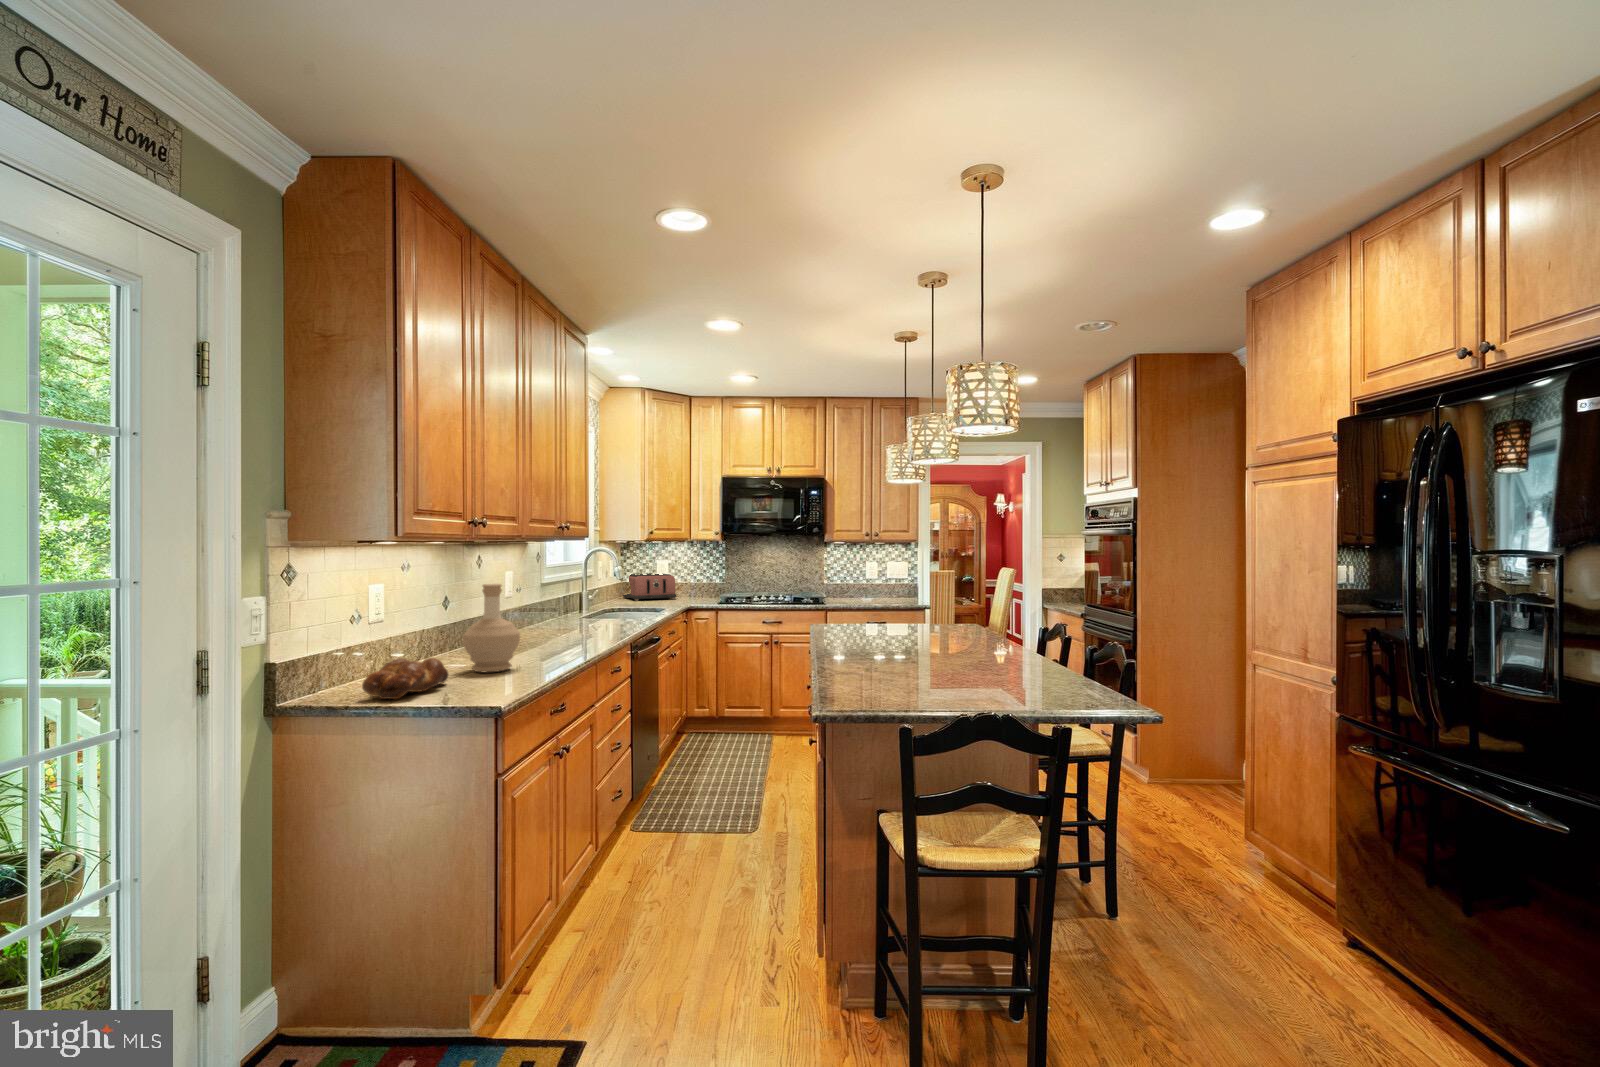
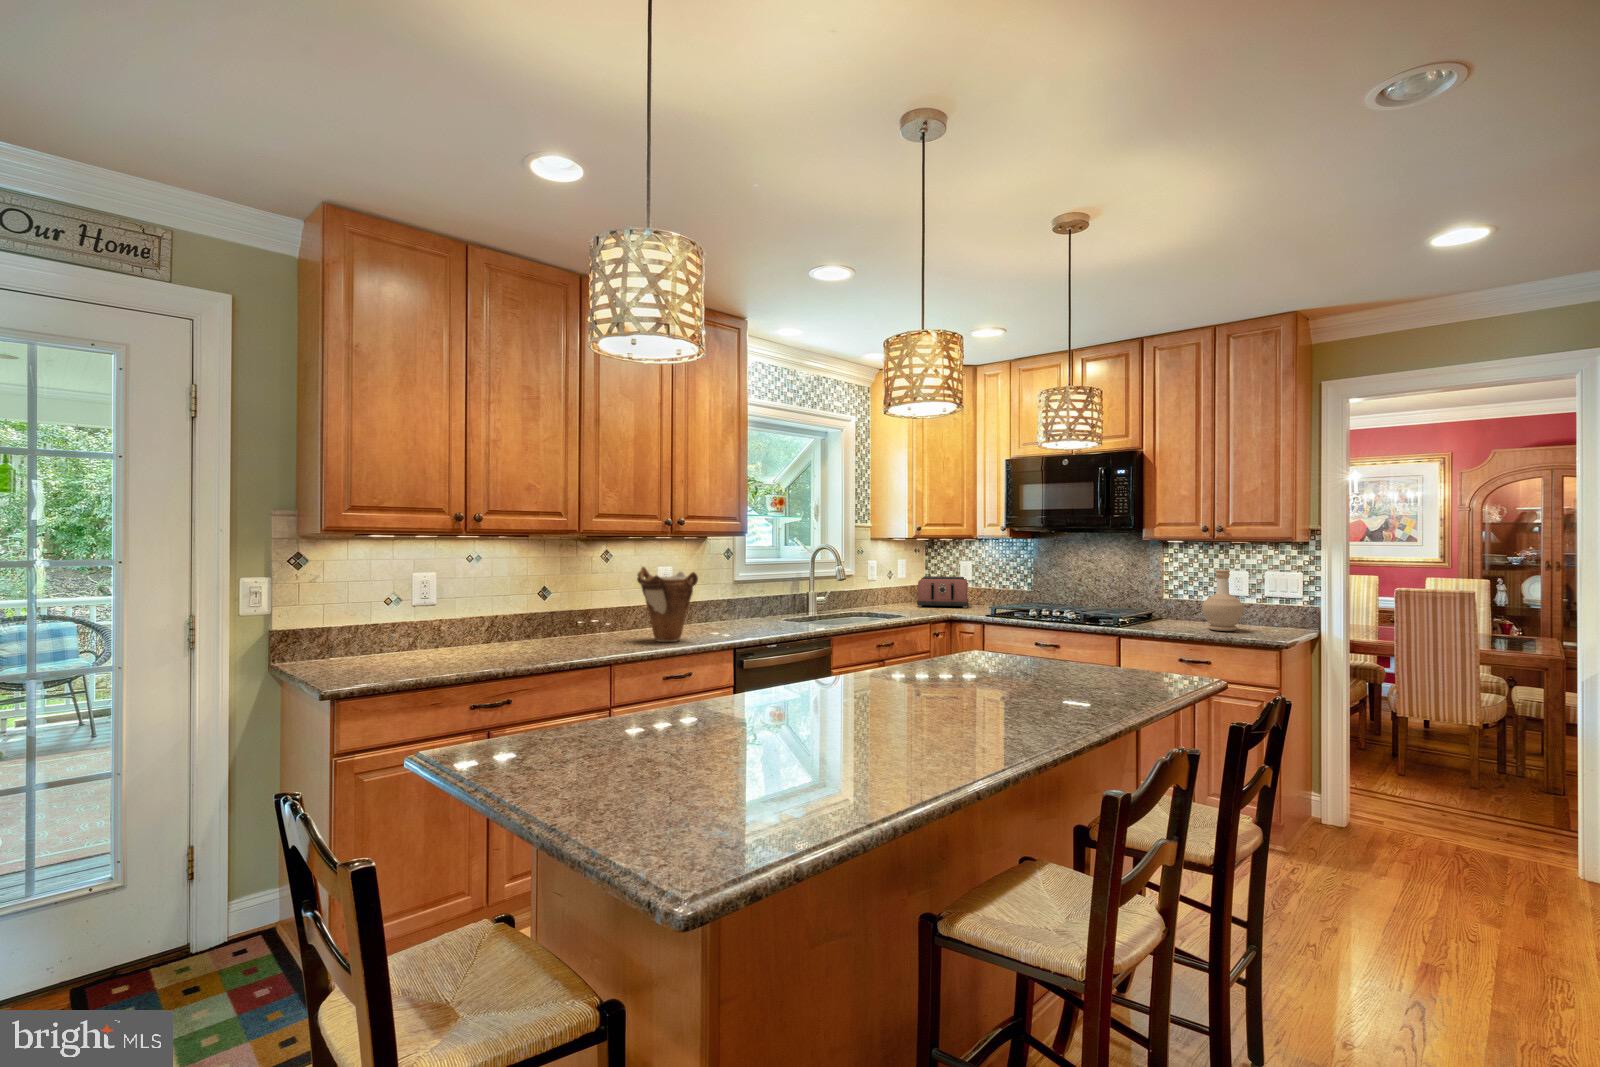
vase: none [518,571,584,646] -> present [637,567,698,642]
bottle: present [463,583,520,672] -> present [1202,570,1244,631]
bread loaf: present [362,658,449,699] -> none [393,636,479,669]

